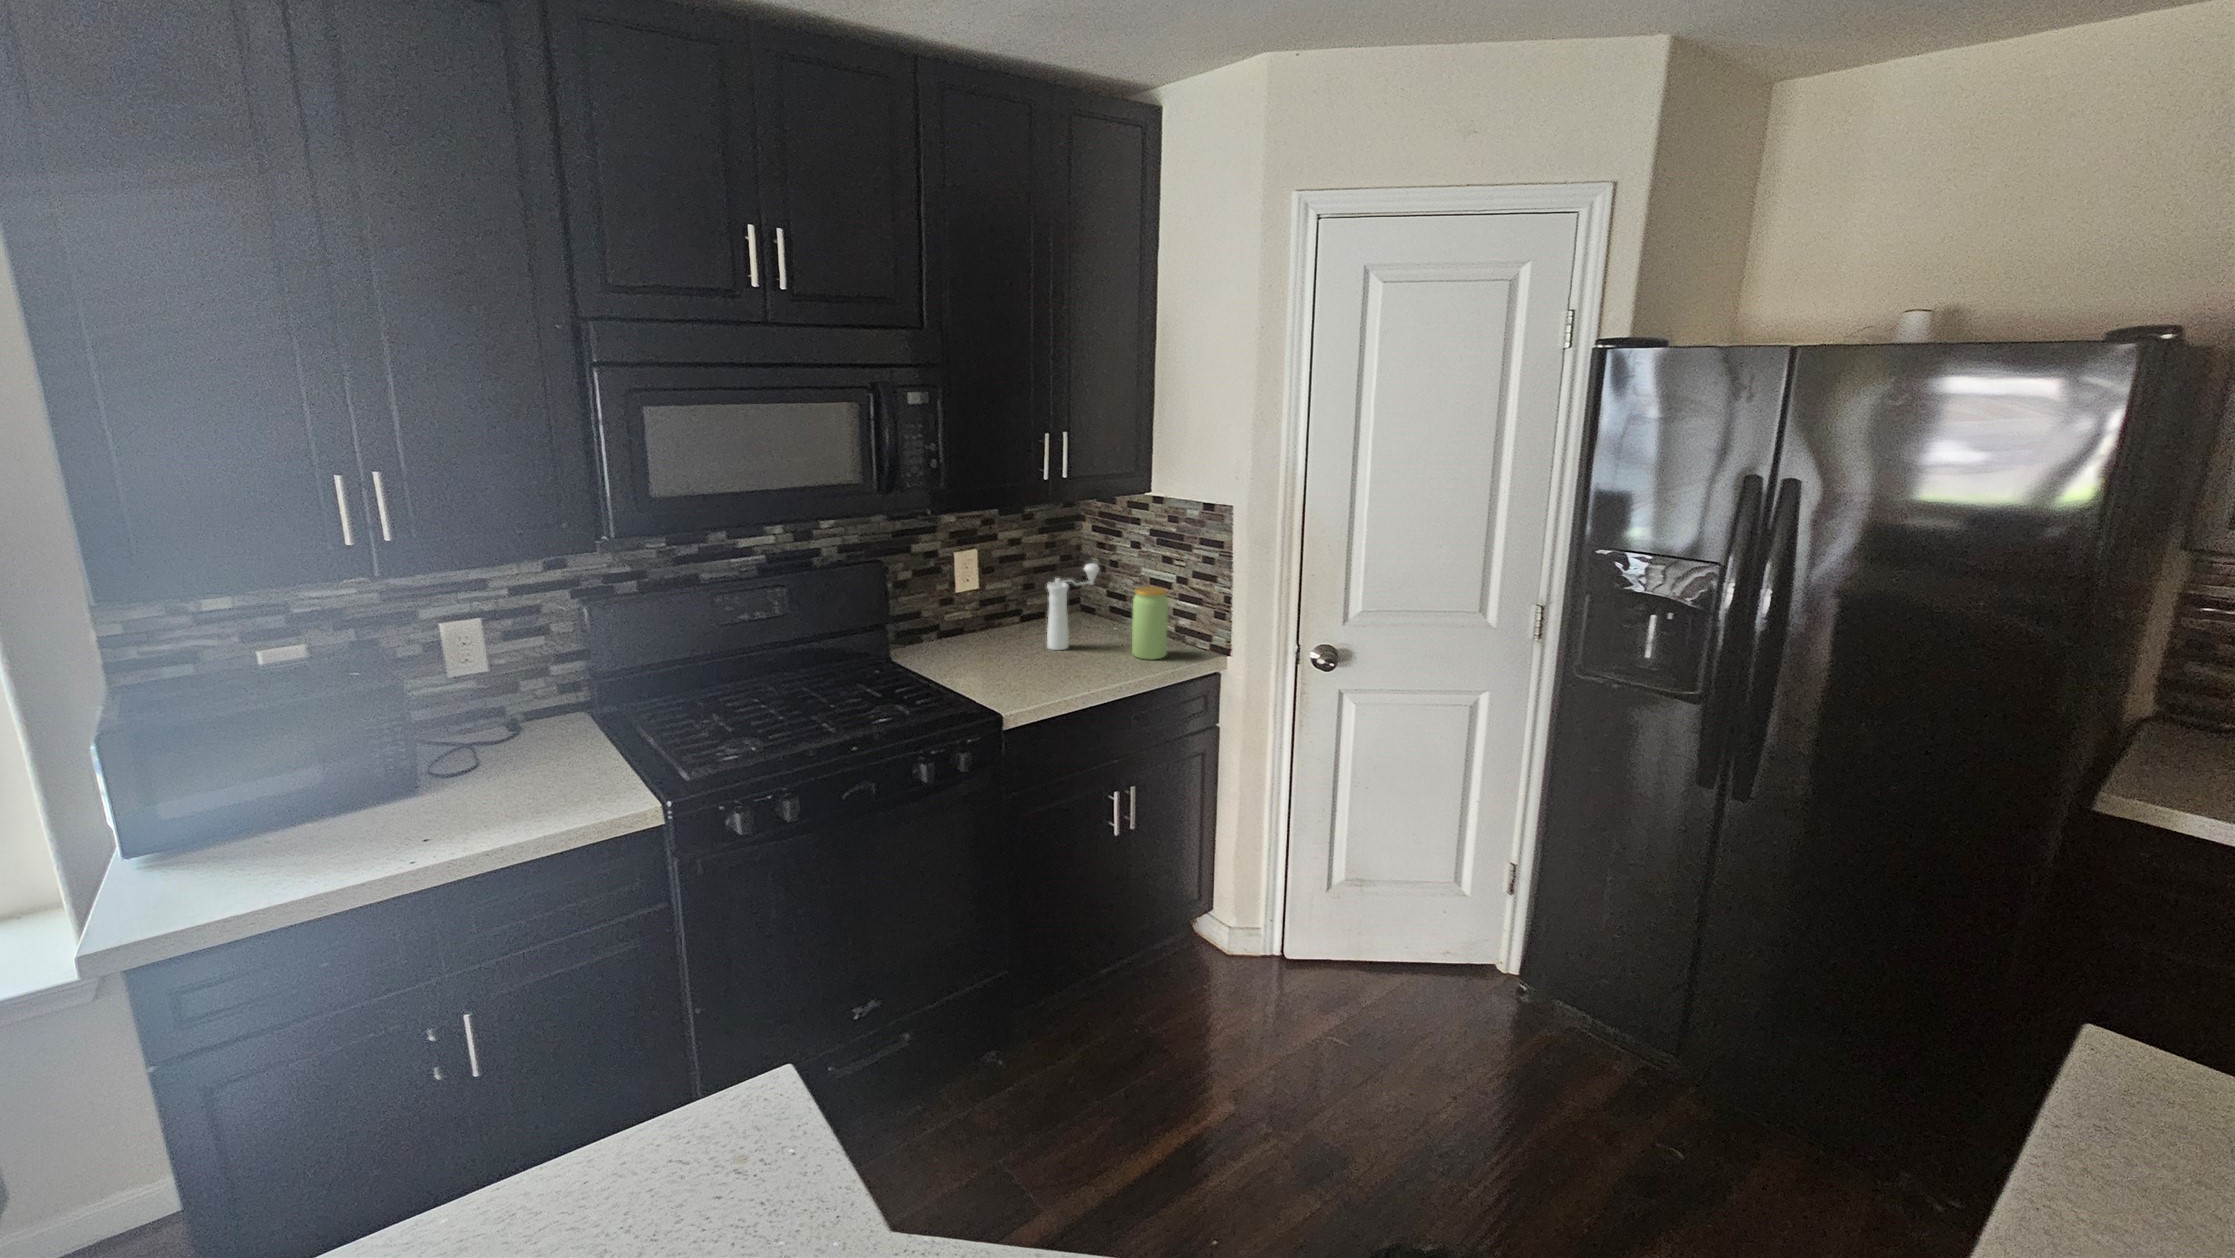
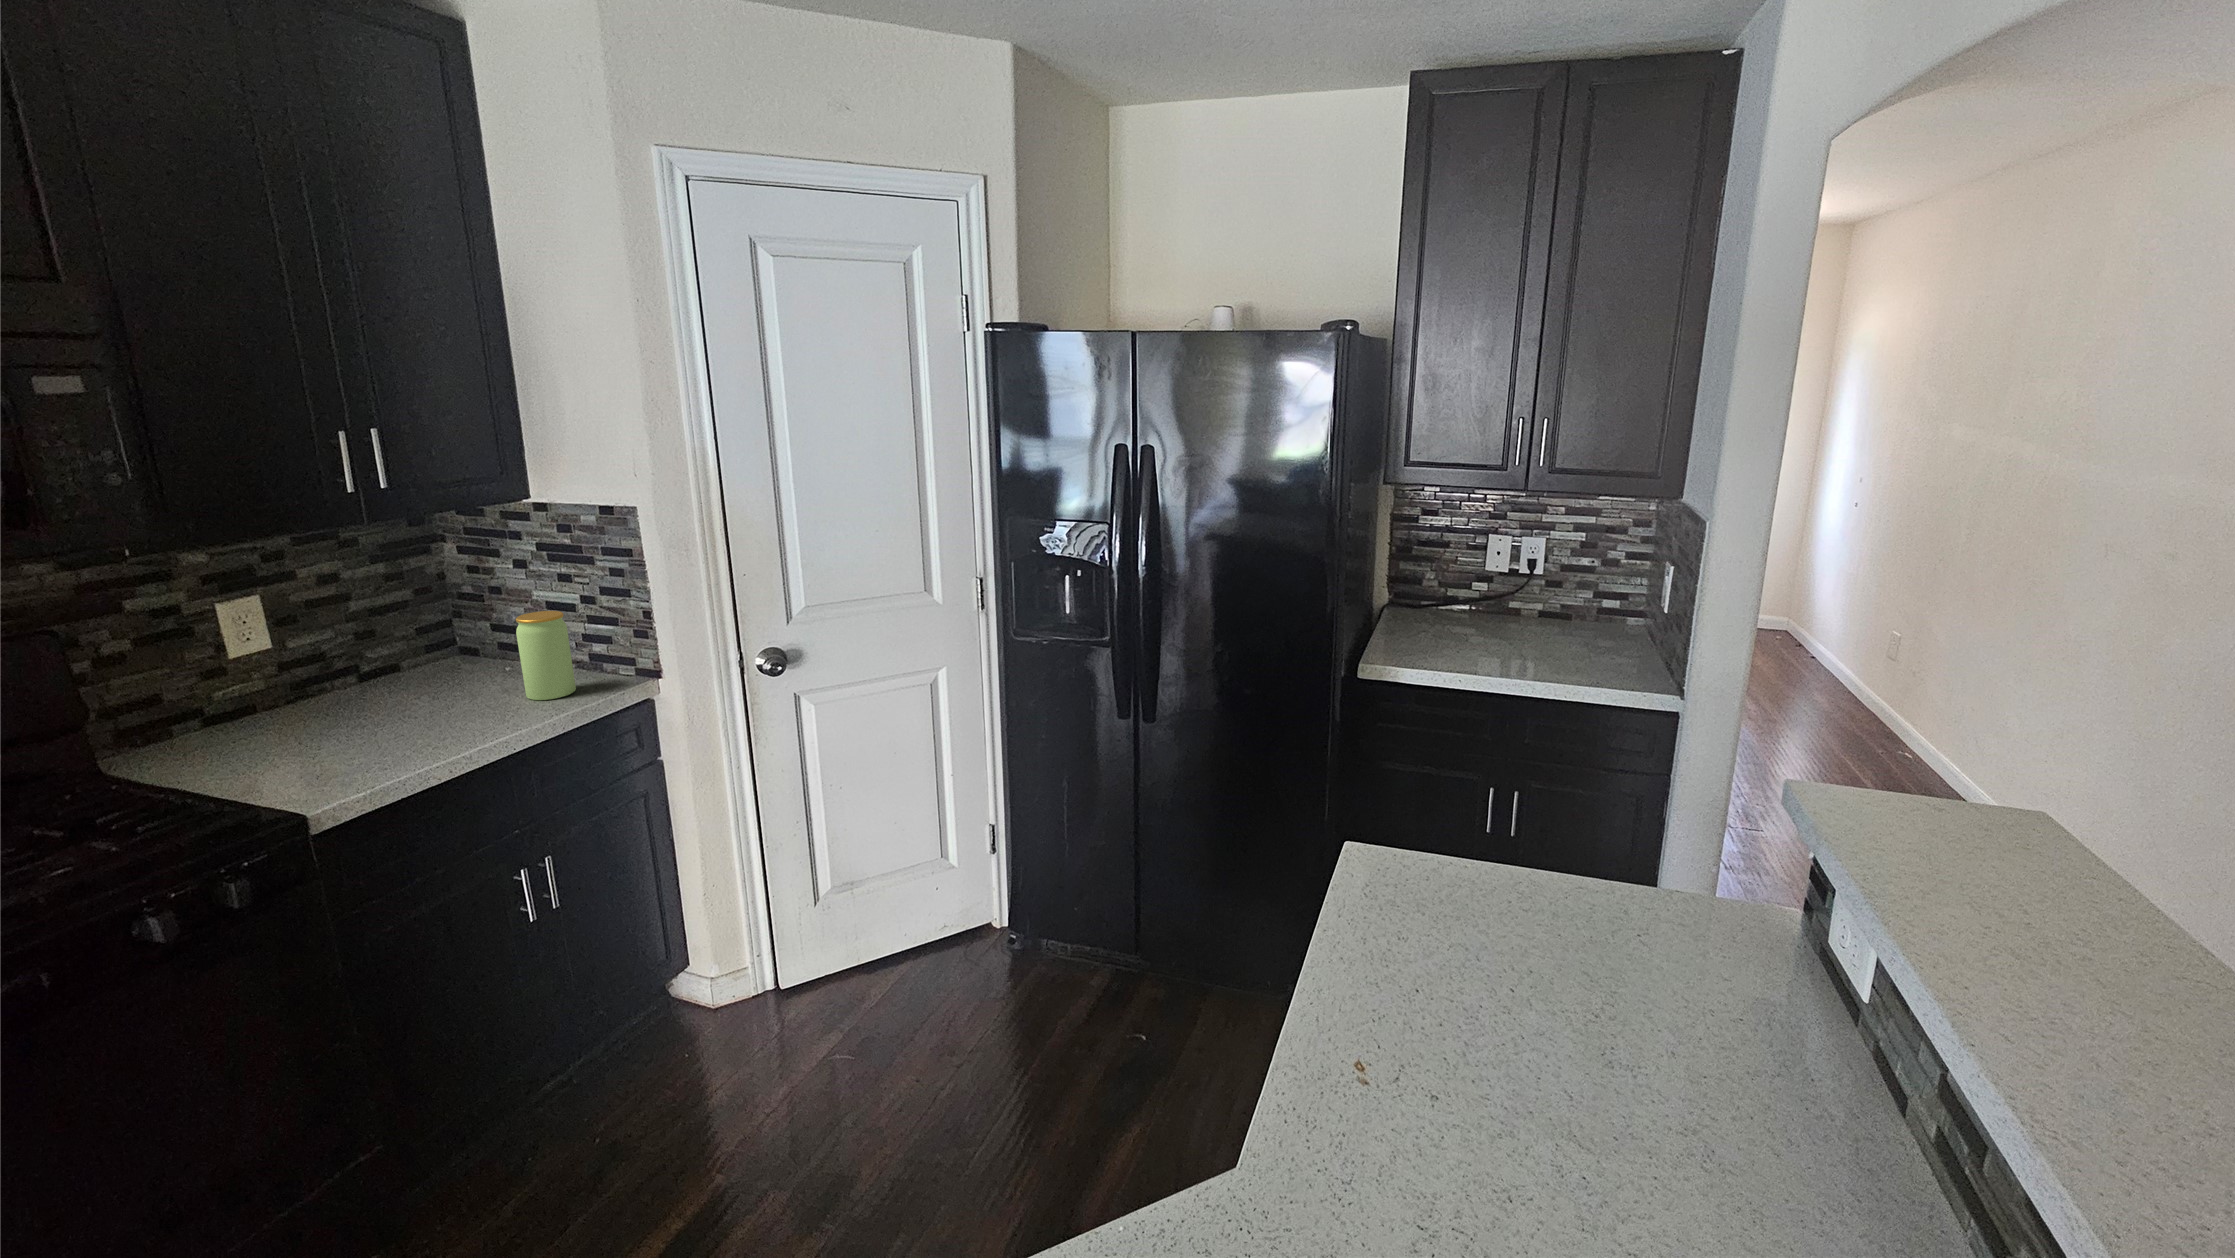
pepper mill: present [1047,563,1099,650] -> none [379,593,466,711]

